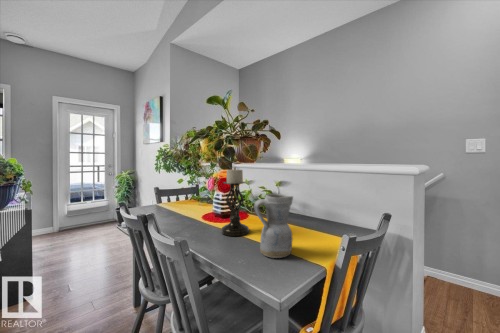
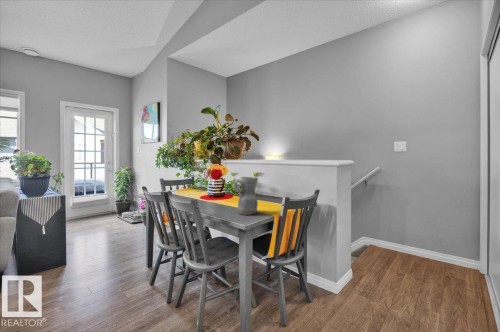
candle holder: present [221,167,249,236] -> none [213,161,232,206]

